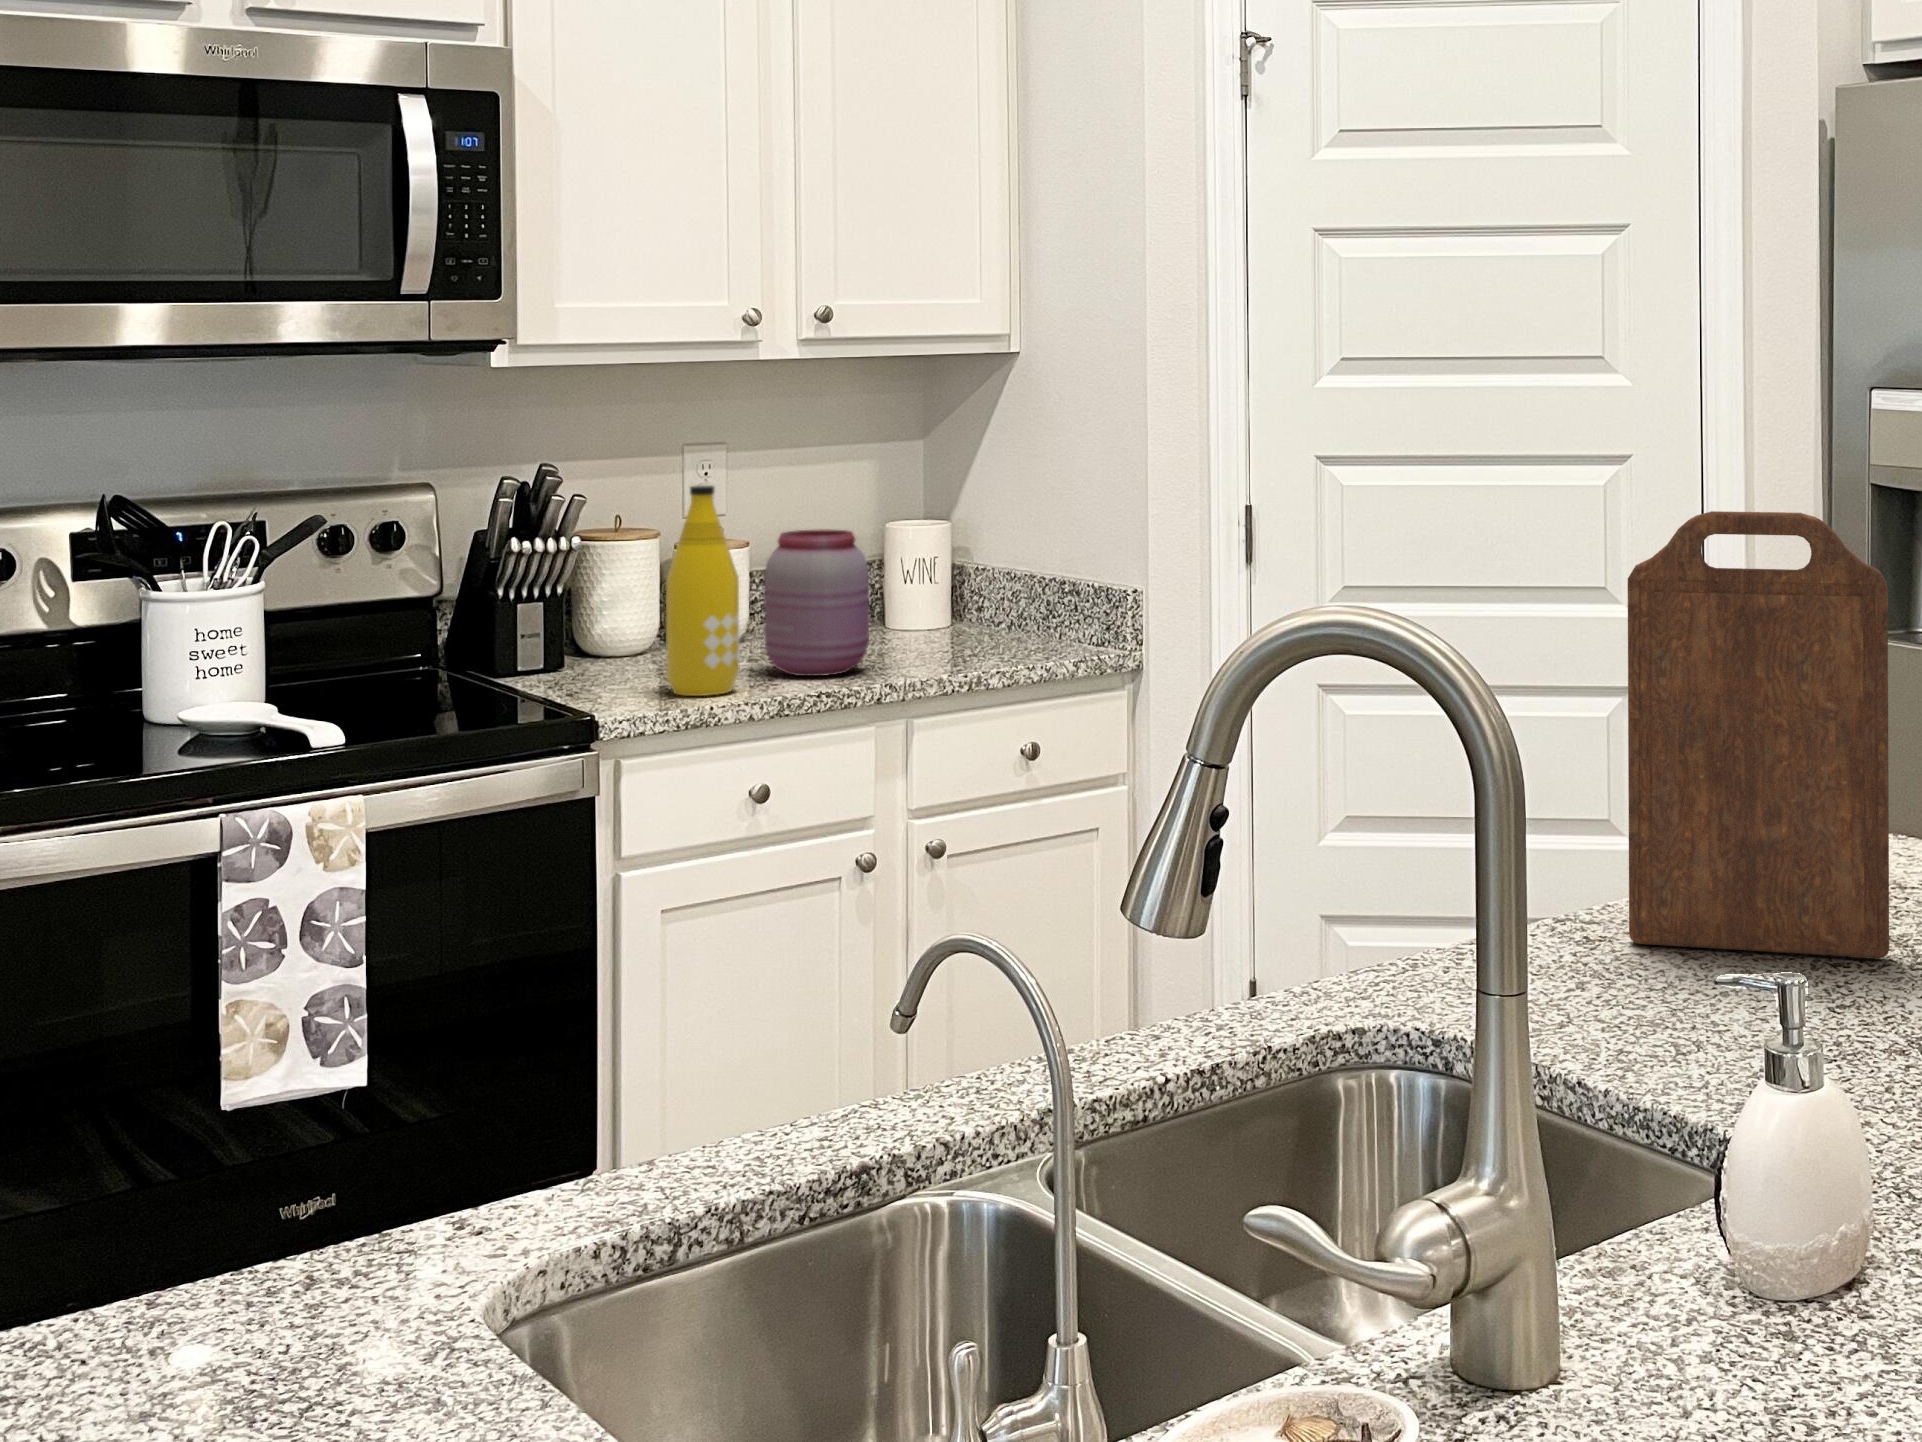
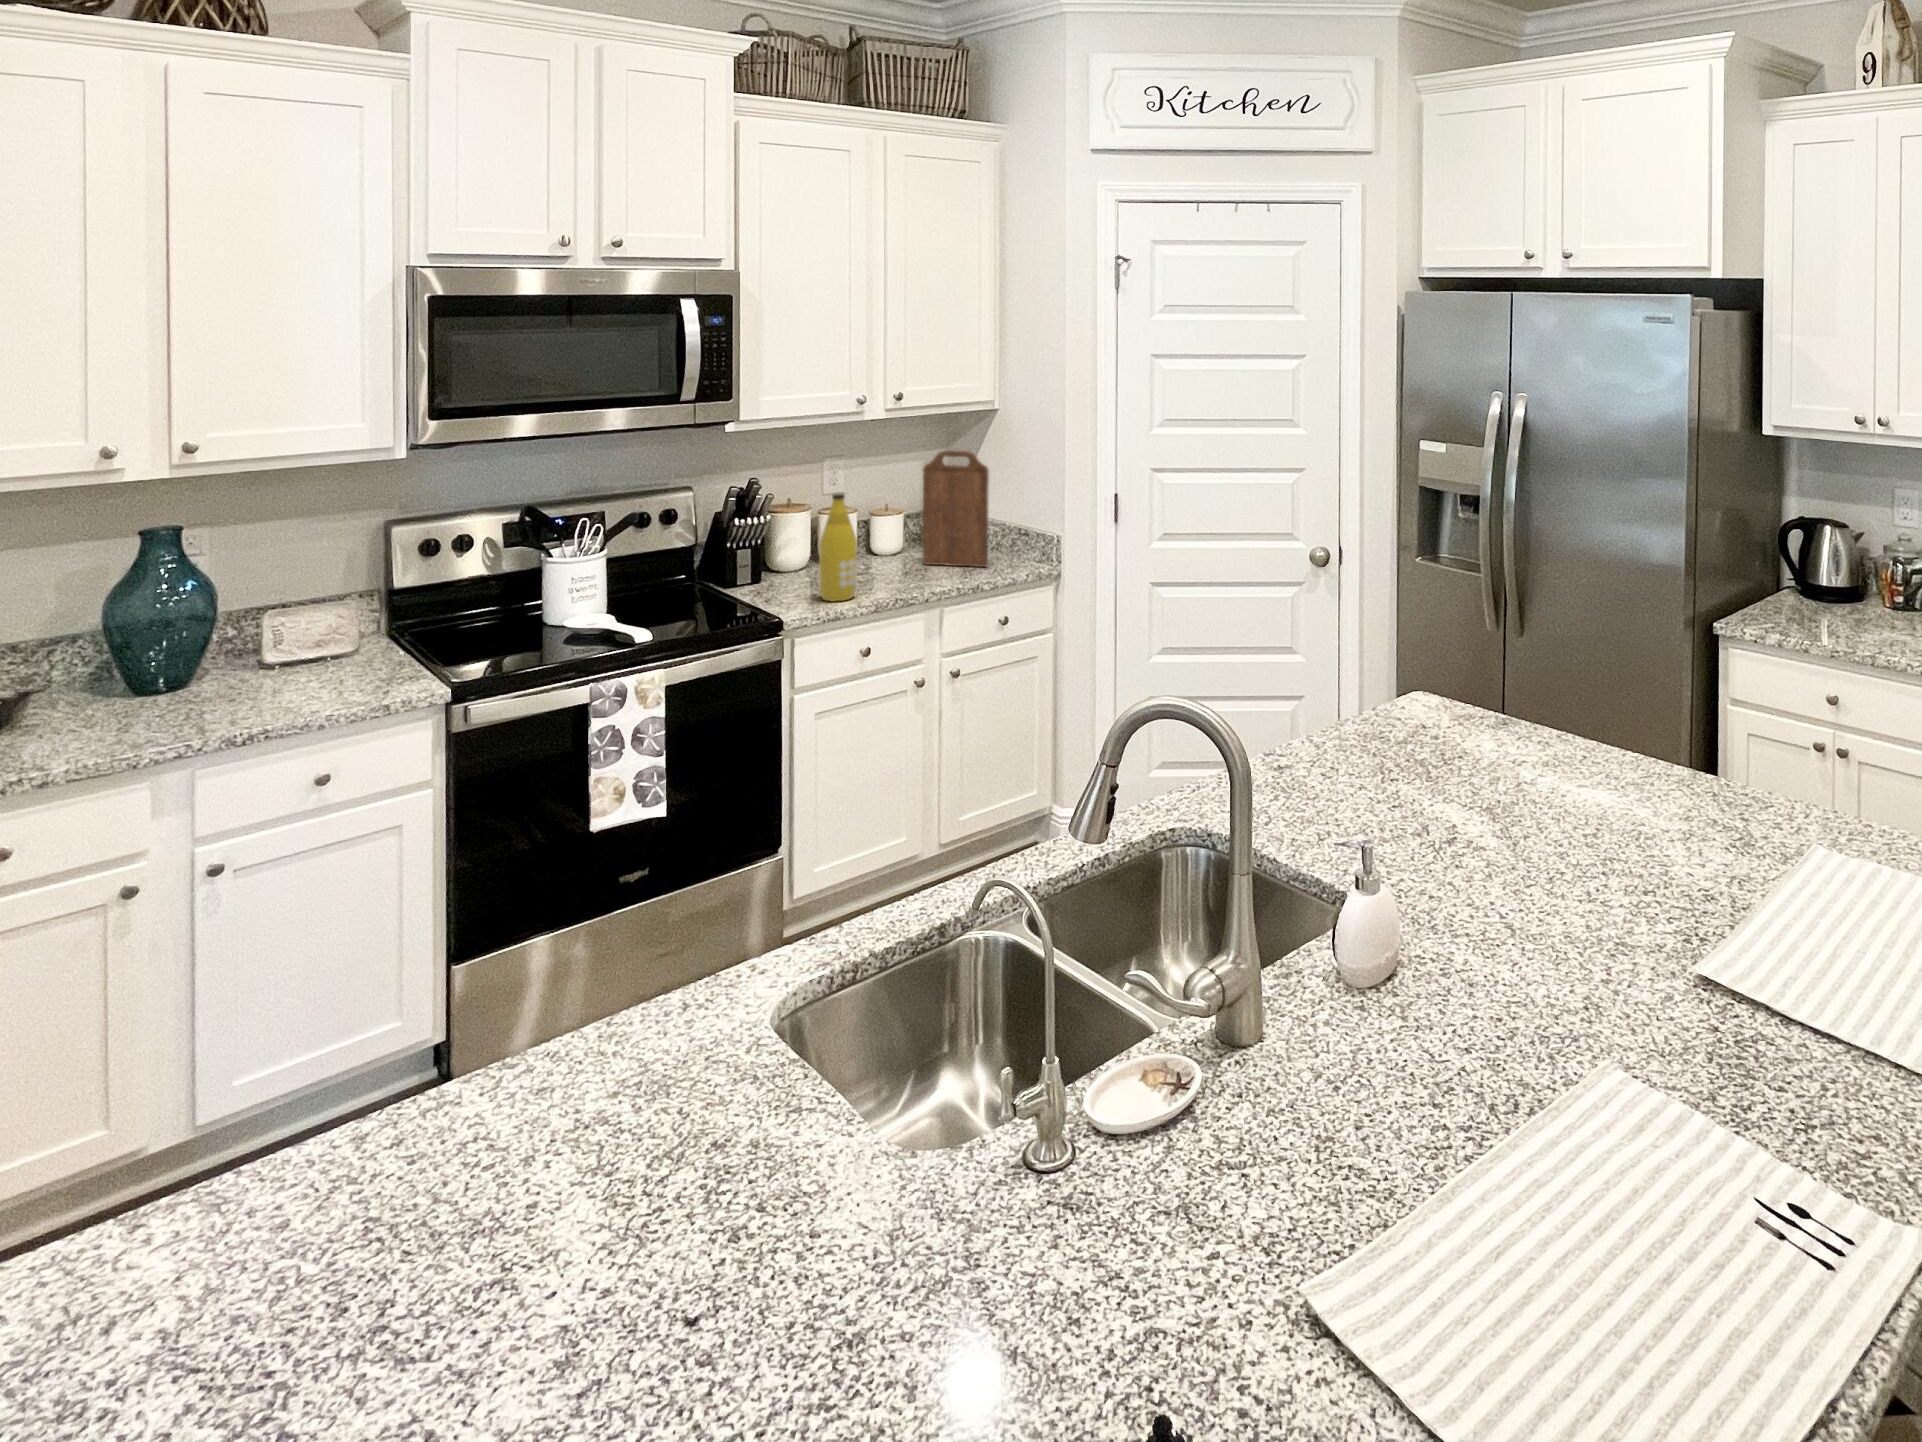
cutting board: present [1628,511,1889,958] -> present [923,450,989,567]
jar: present [764,529,869,676] -> none [869,509,923,585]

